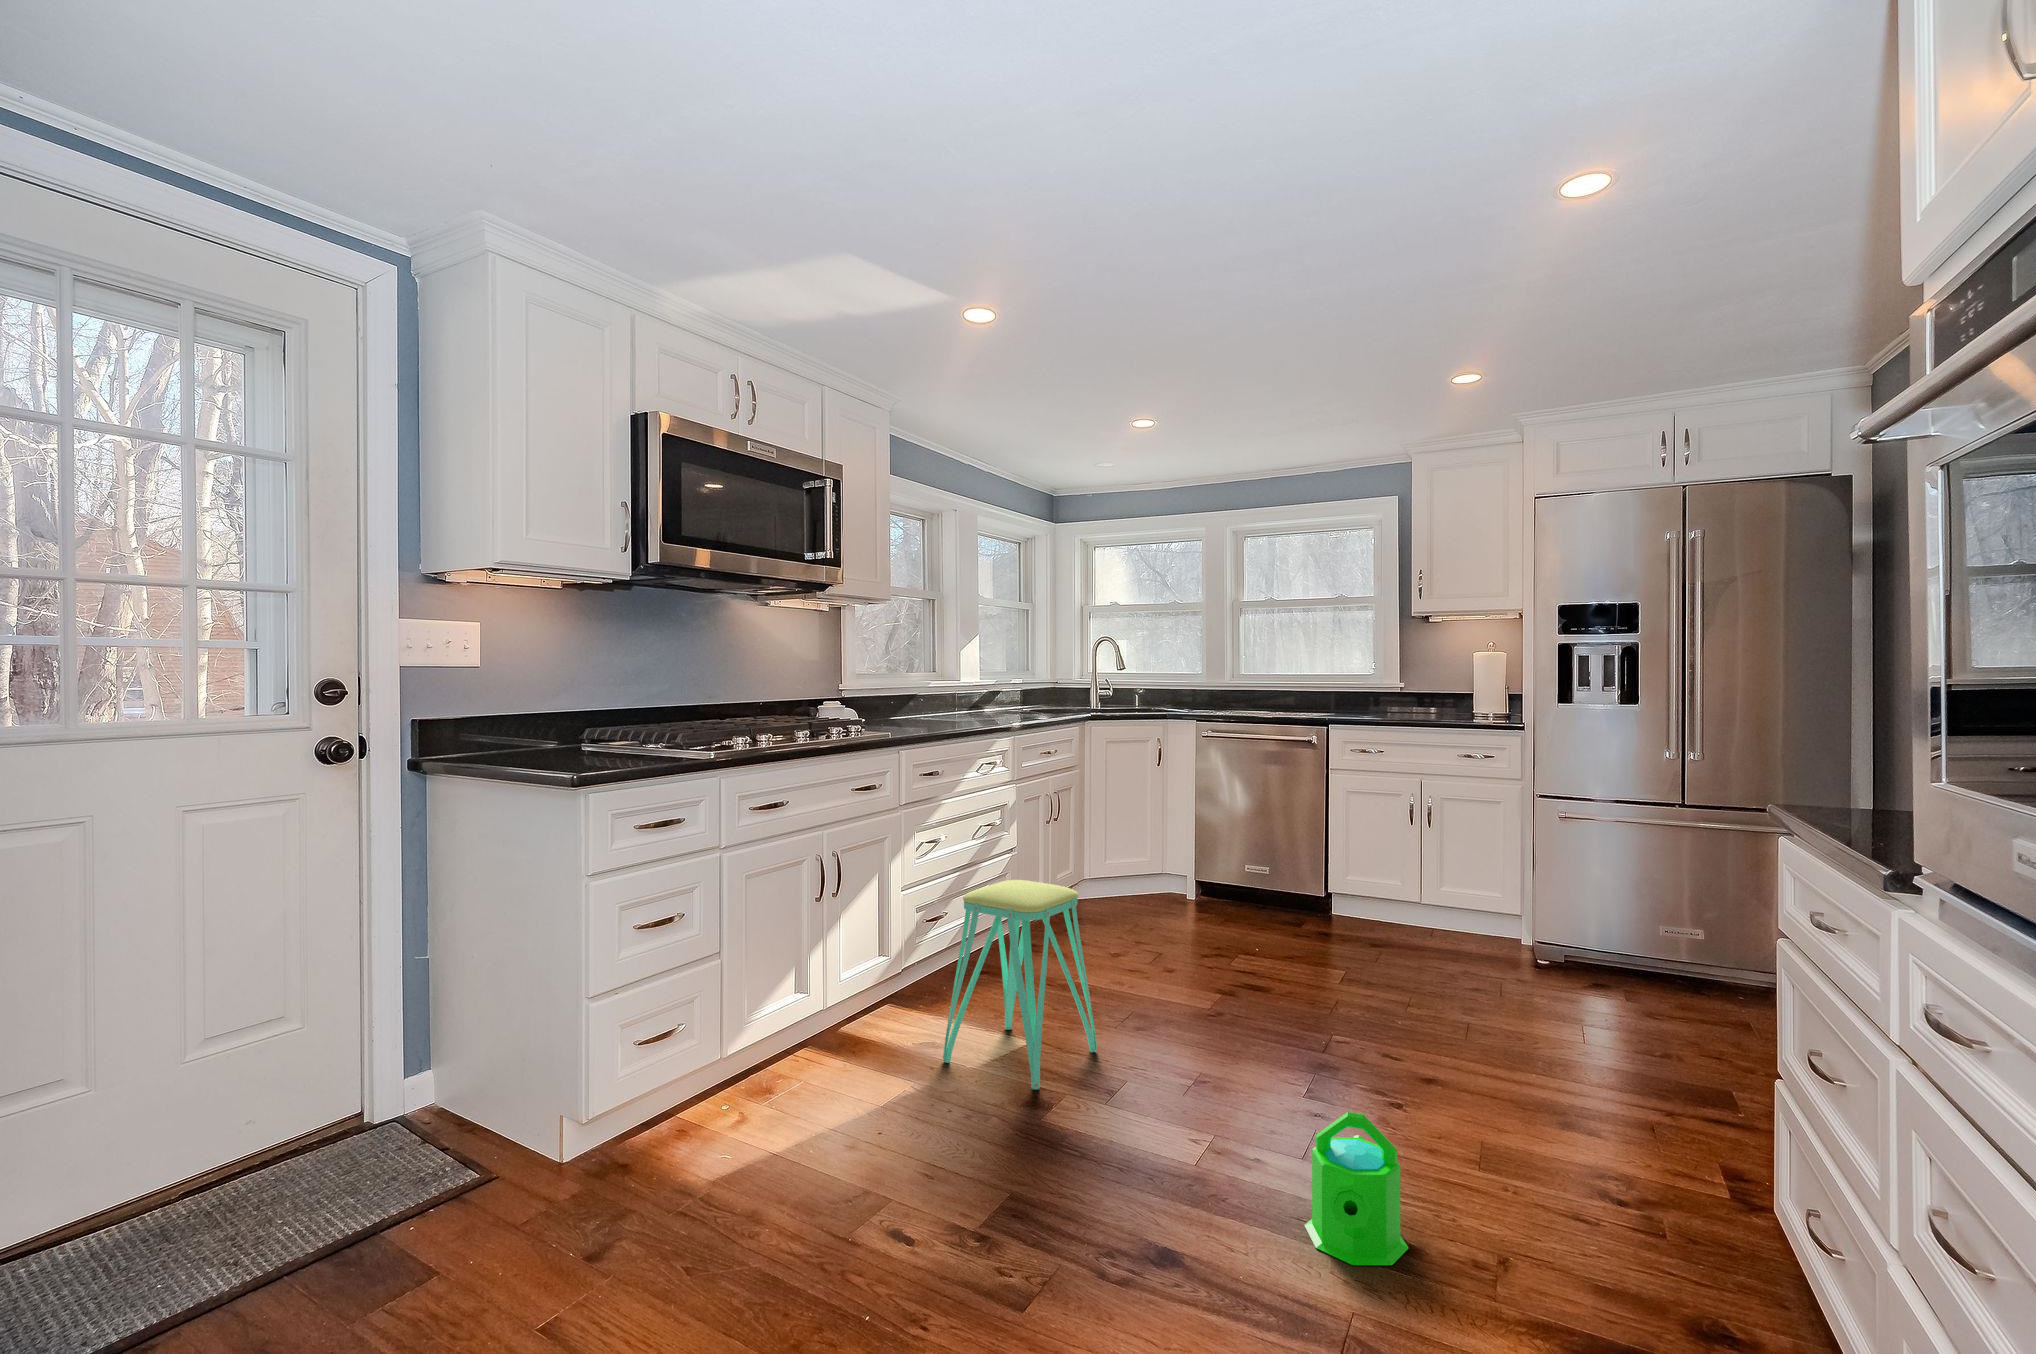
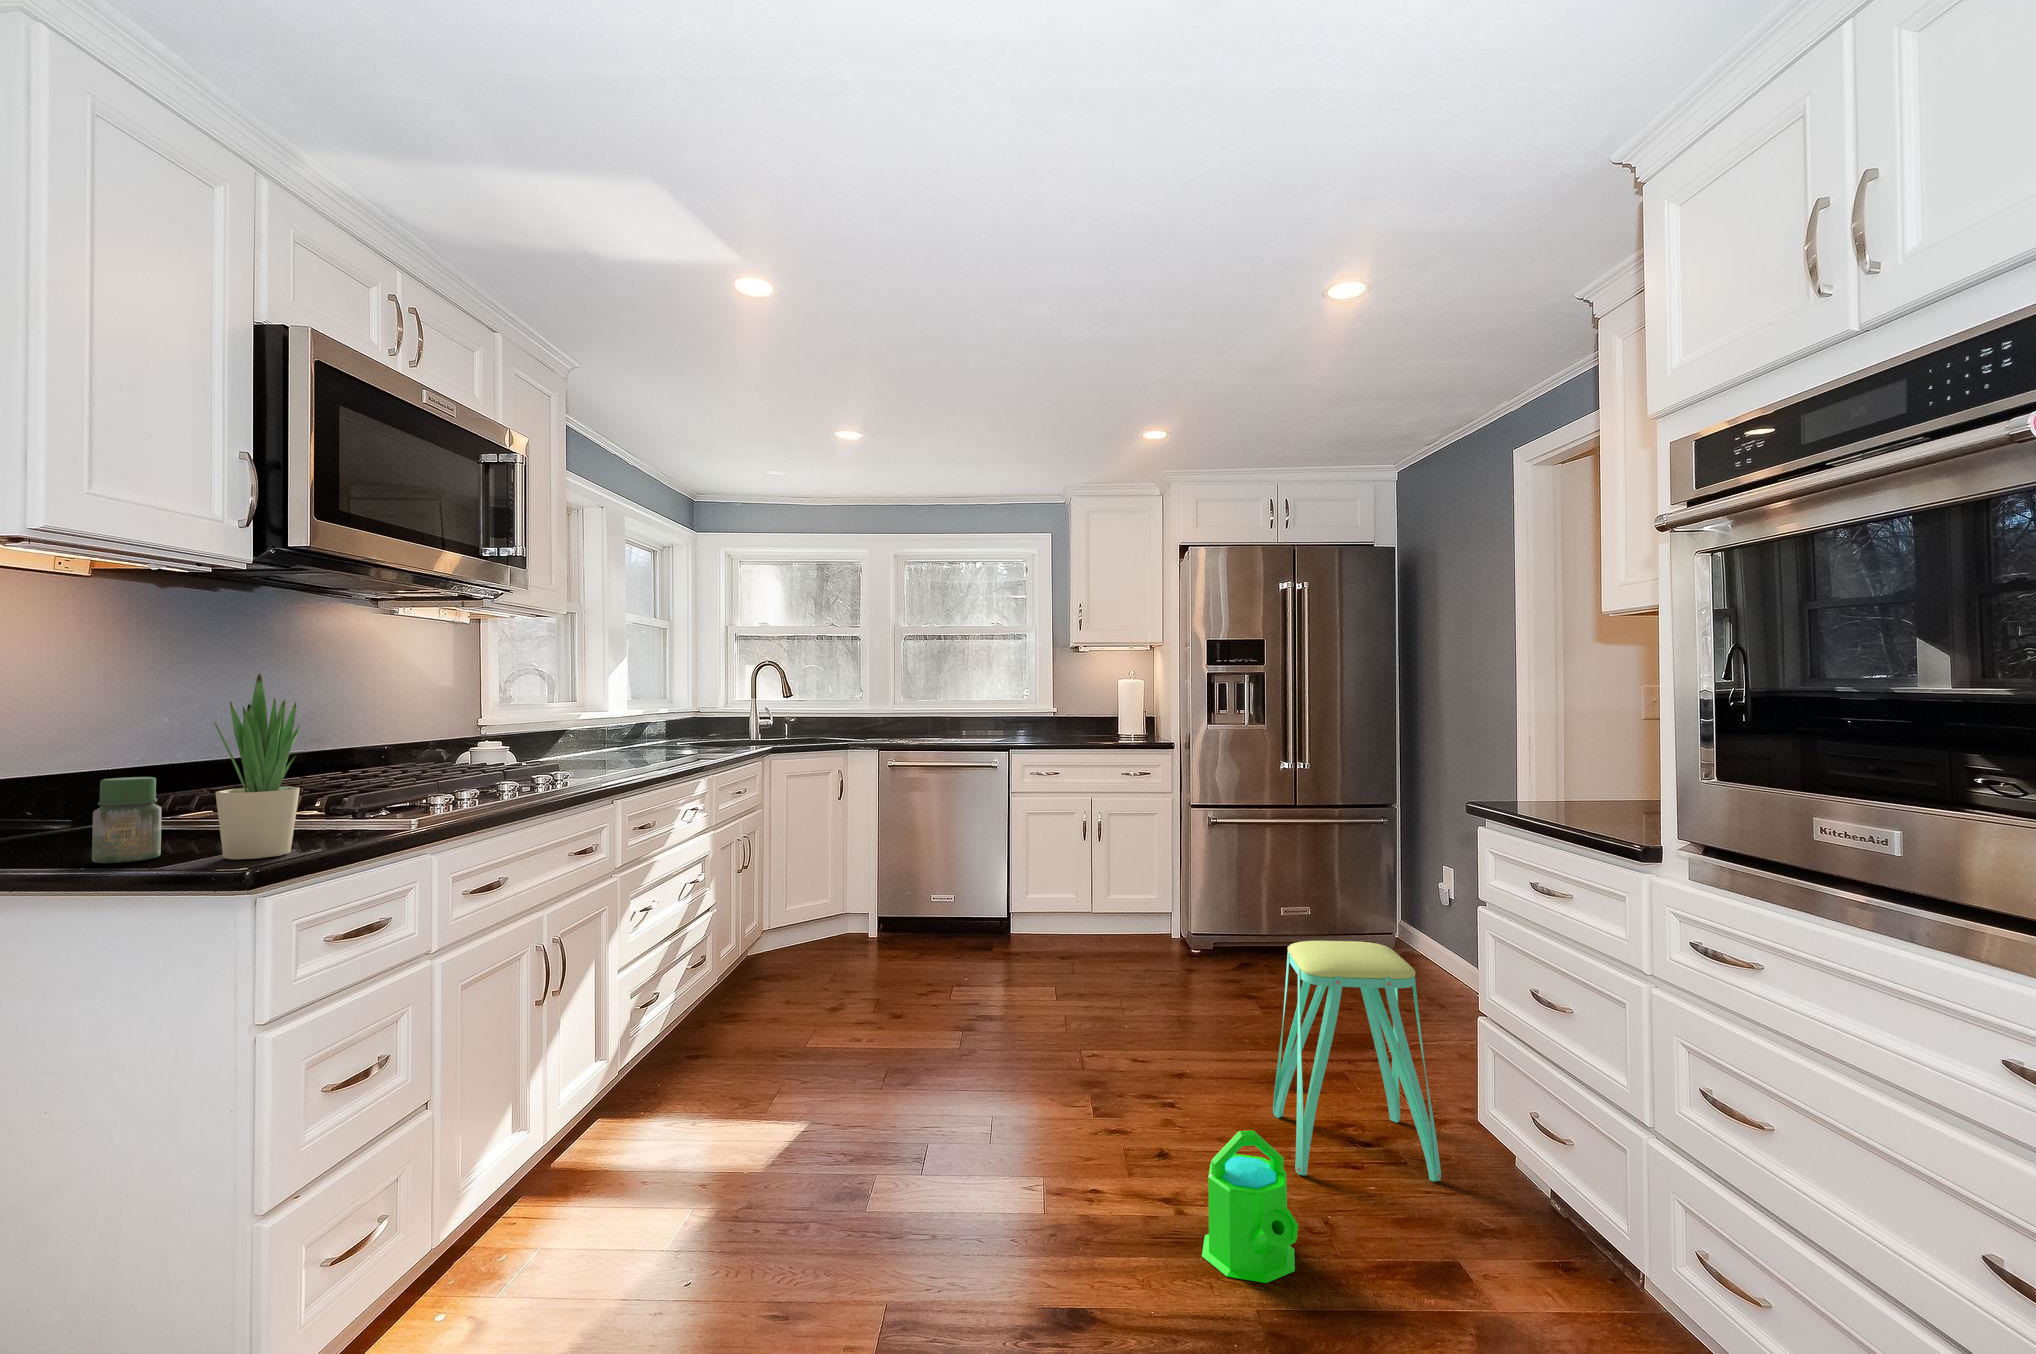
potted plant: none [576,648,626,768] -> present [214,673,300,860]
jar: none [526,714,560,765] -> present [92,777,161,863]
stool: present [943,880,1097,1089] -> present [1273,941,1441,1181]

